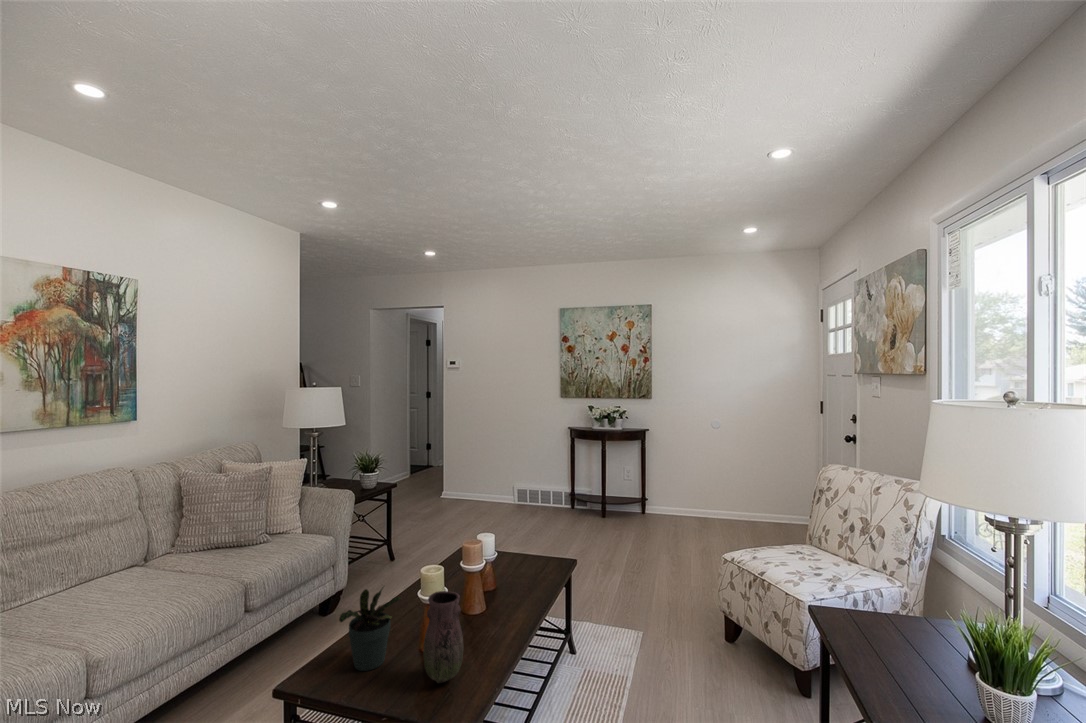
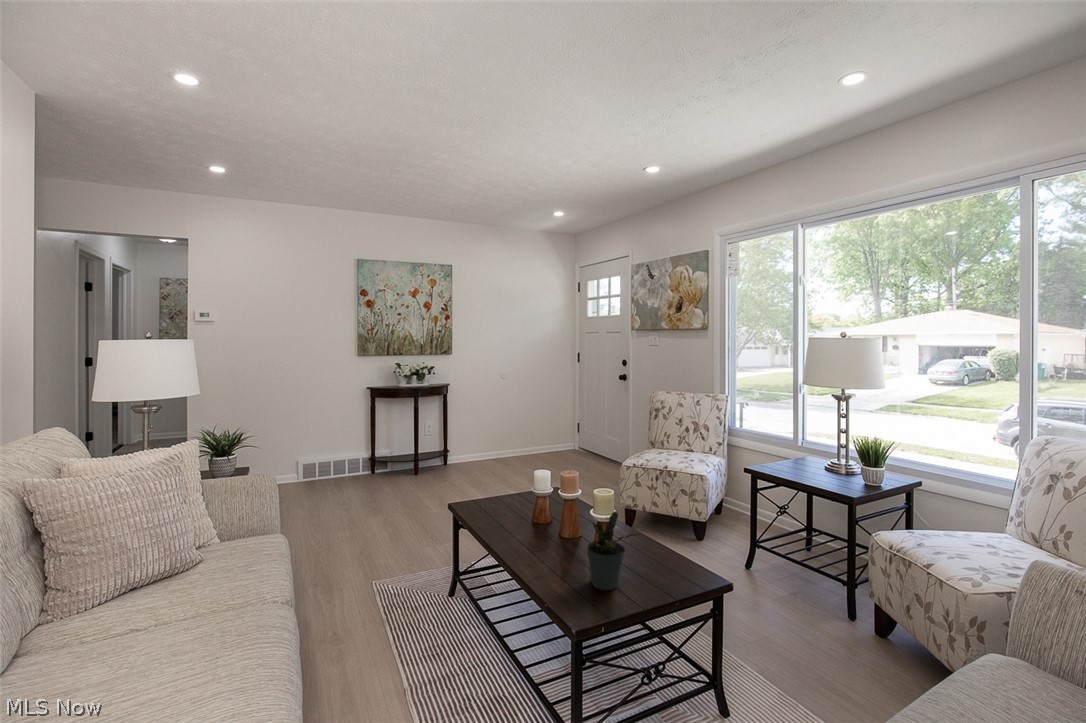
vase: present [423,591,463,683] -> none [649,500,682,570]

